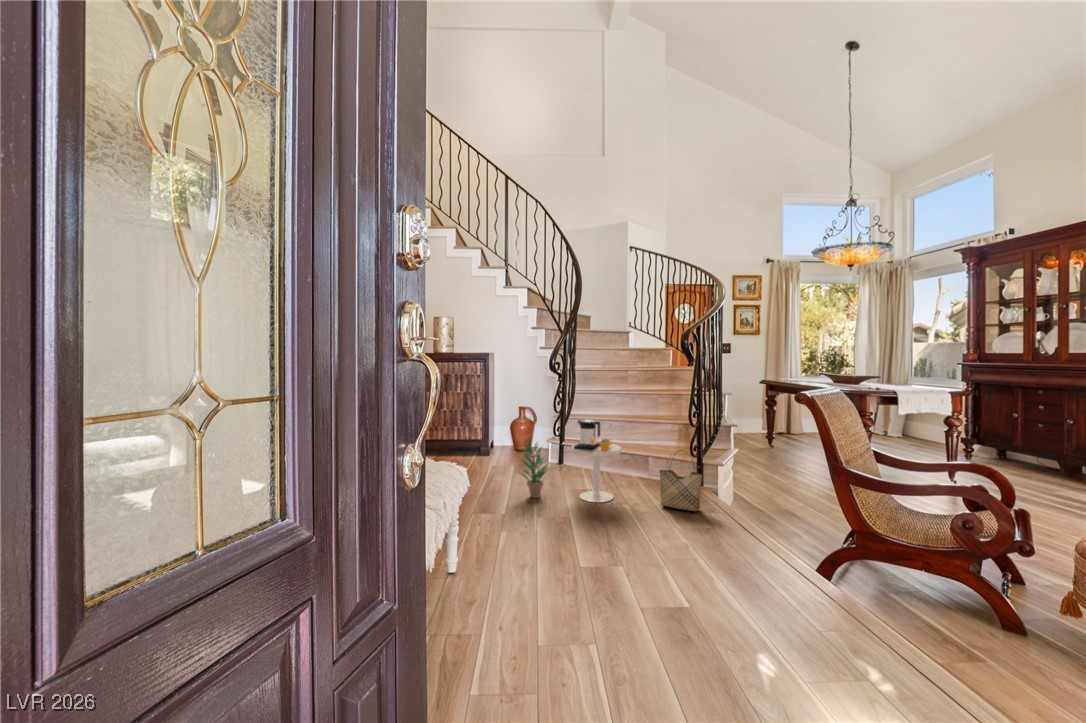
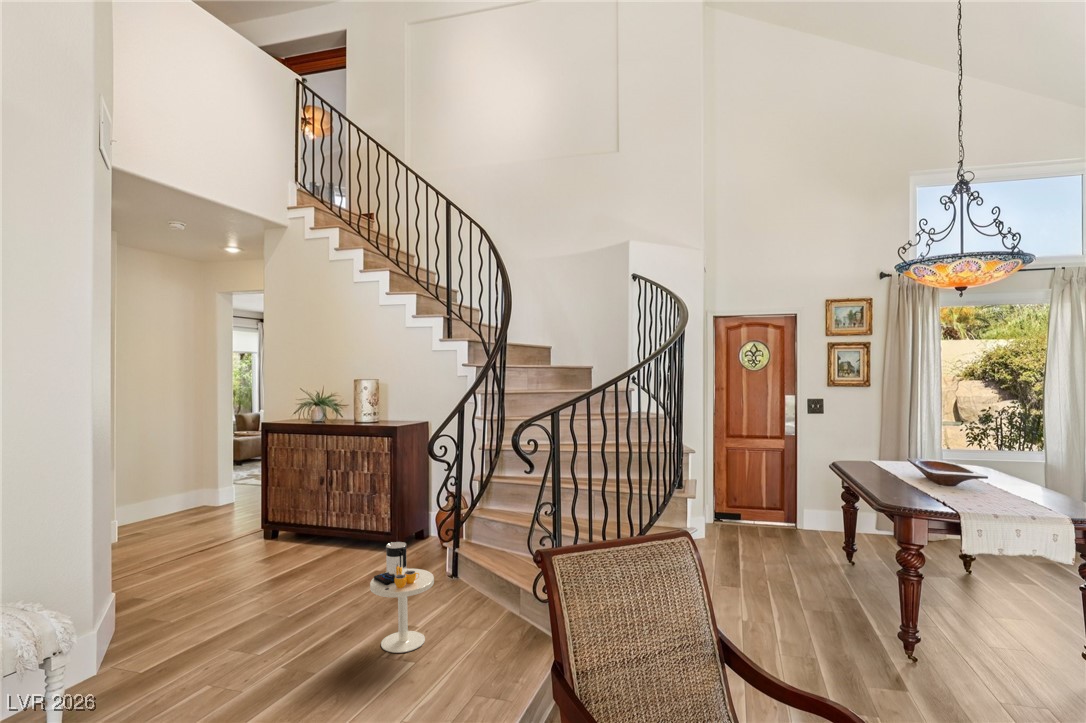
potted plant: present [520,440,547,498] -> none [317,557,361,632]
woven basket: present [659,450,702,511] -> none [446,602,489,692]

